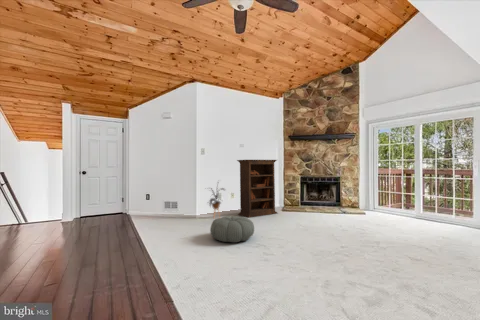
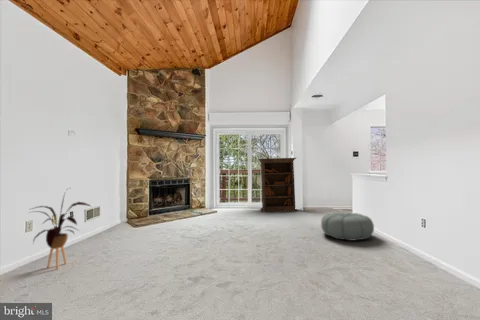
bookcase: present [237,160,277,218] -> present [258,158,298,212]
pouf: present [210,216,254,242] -> present [321,212,374,241]

